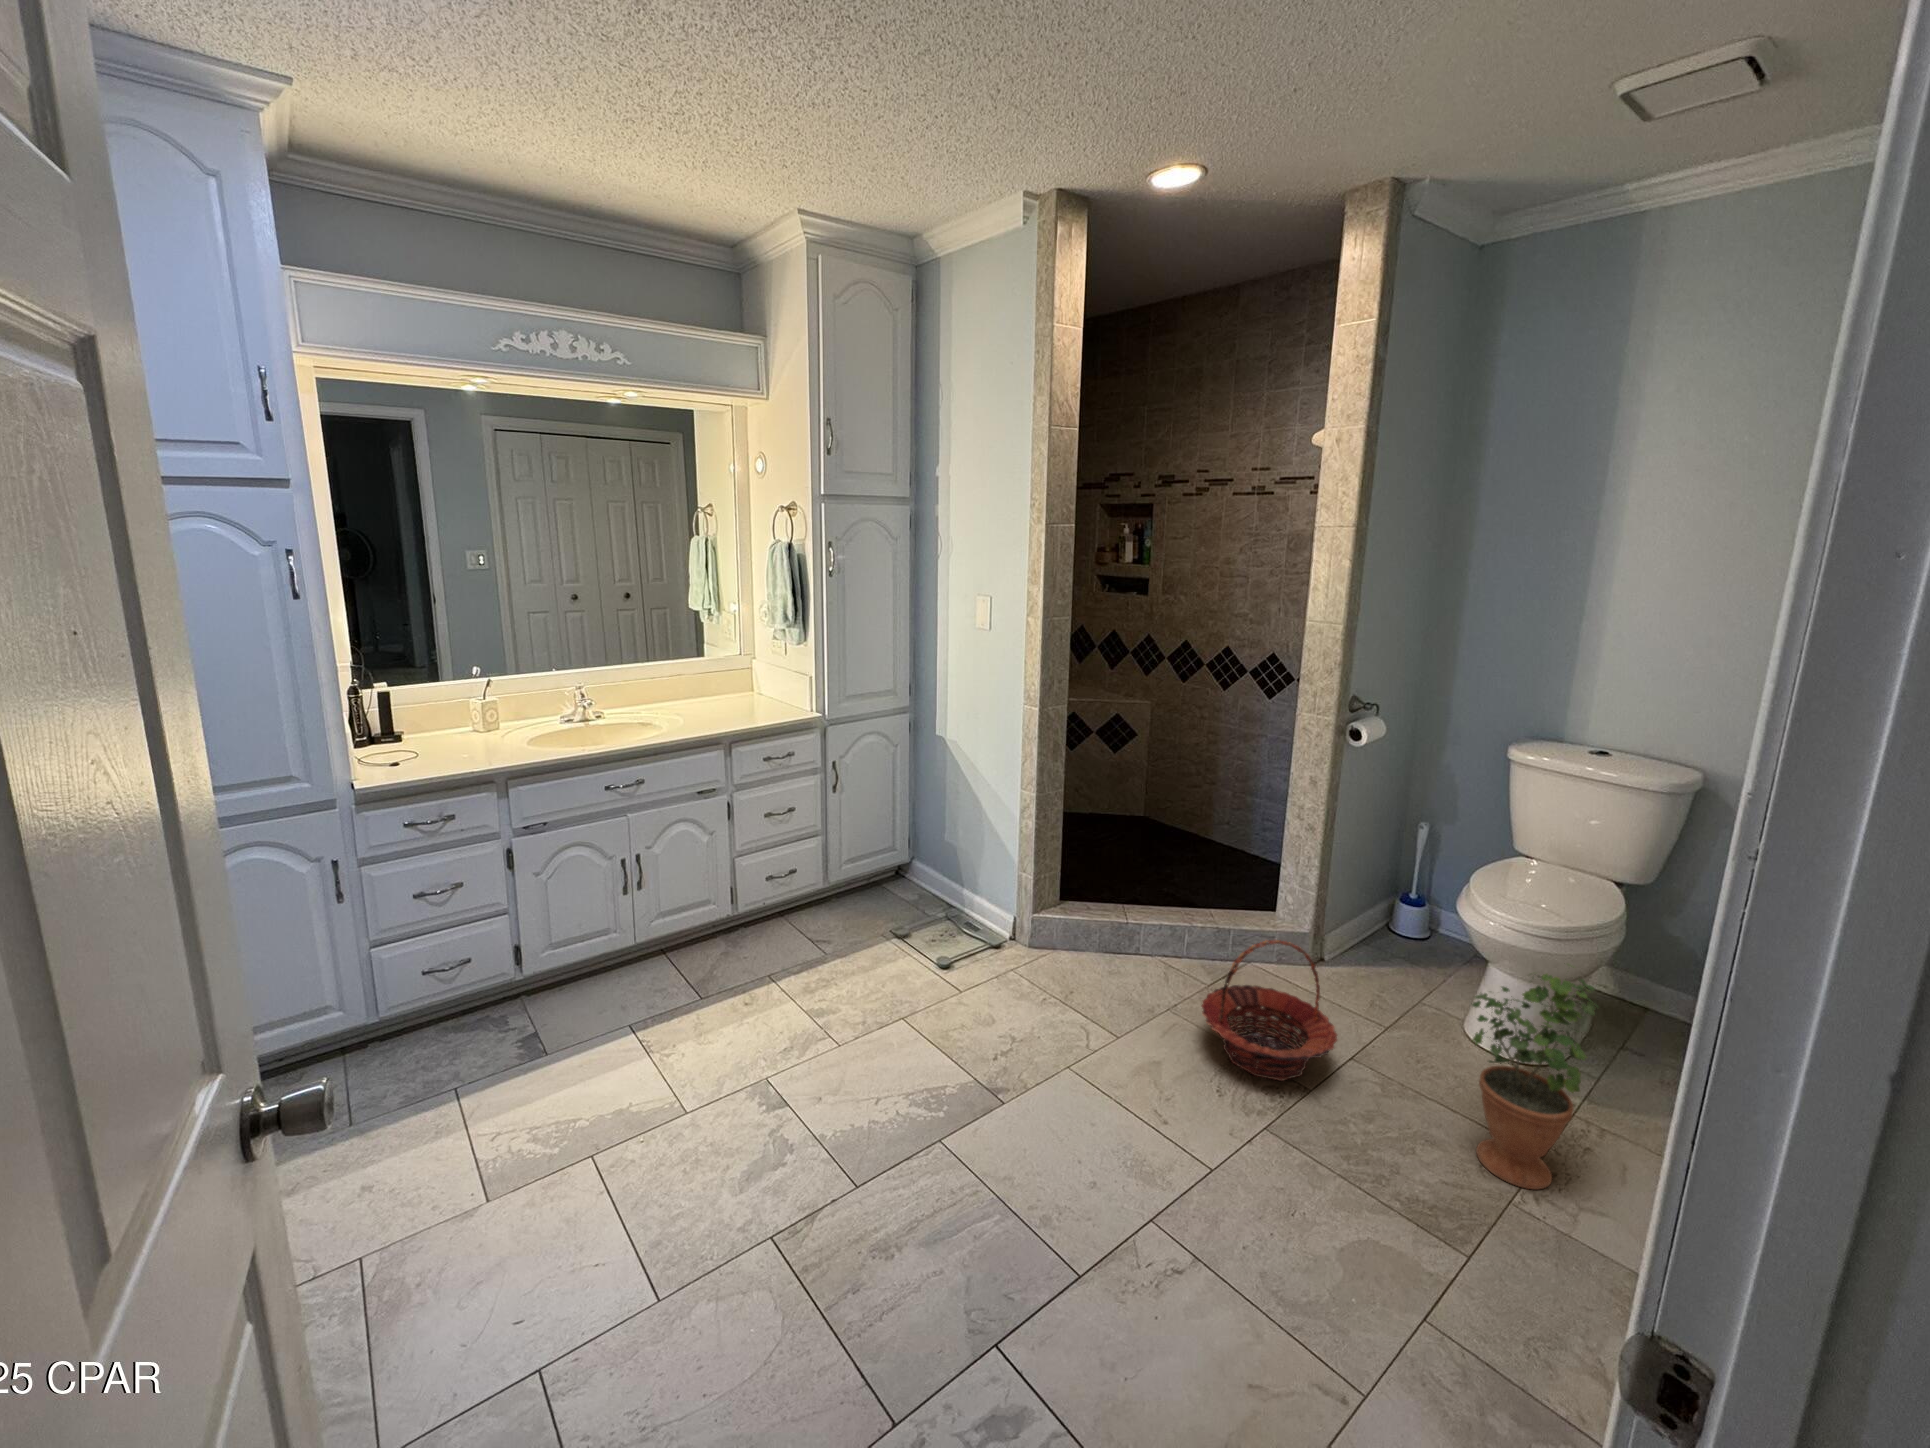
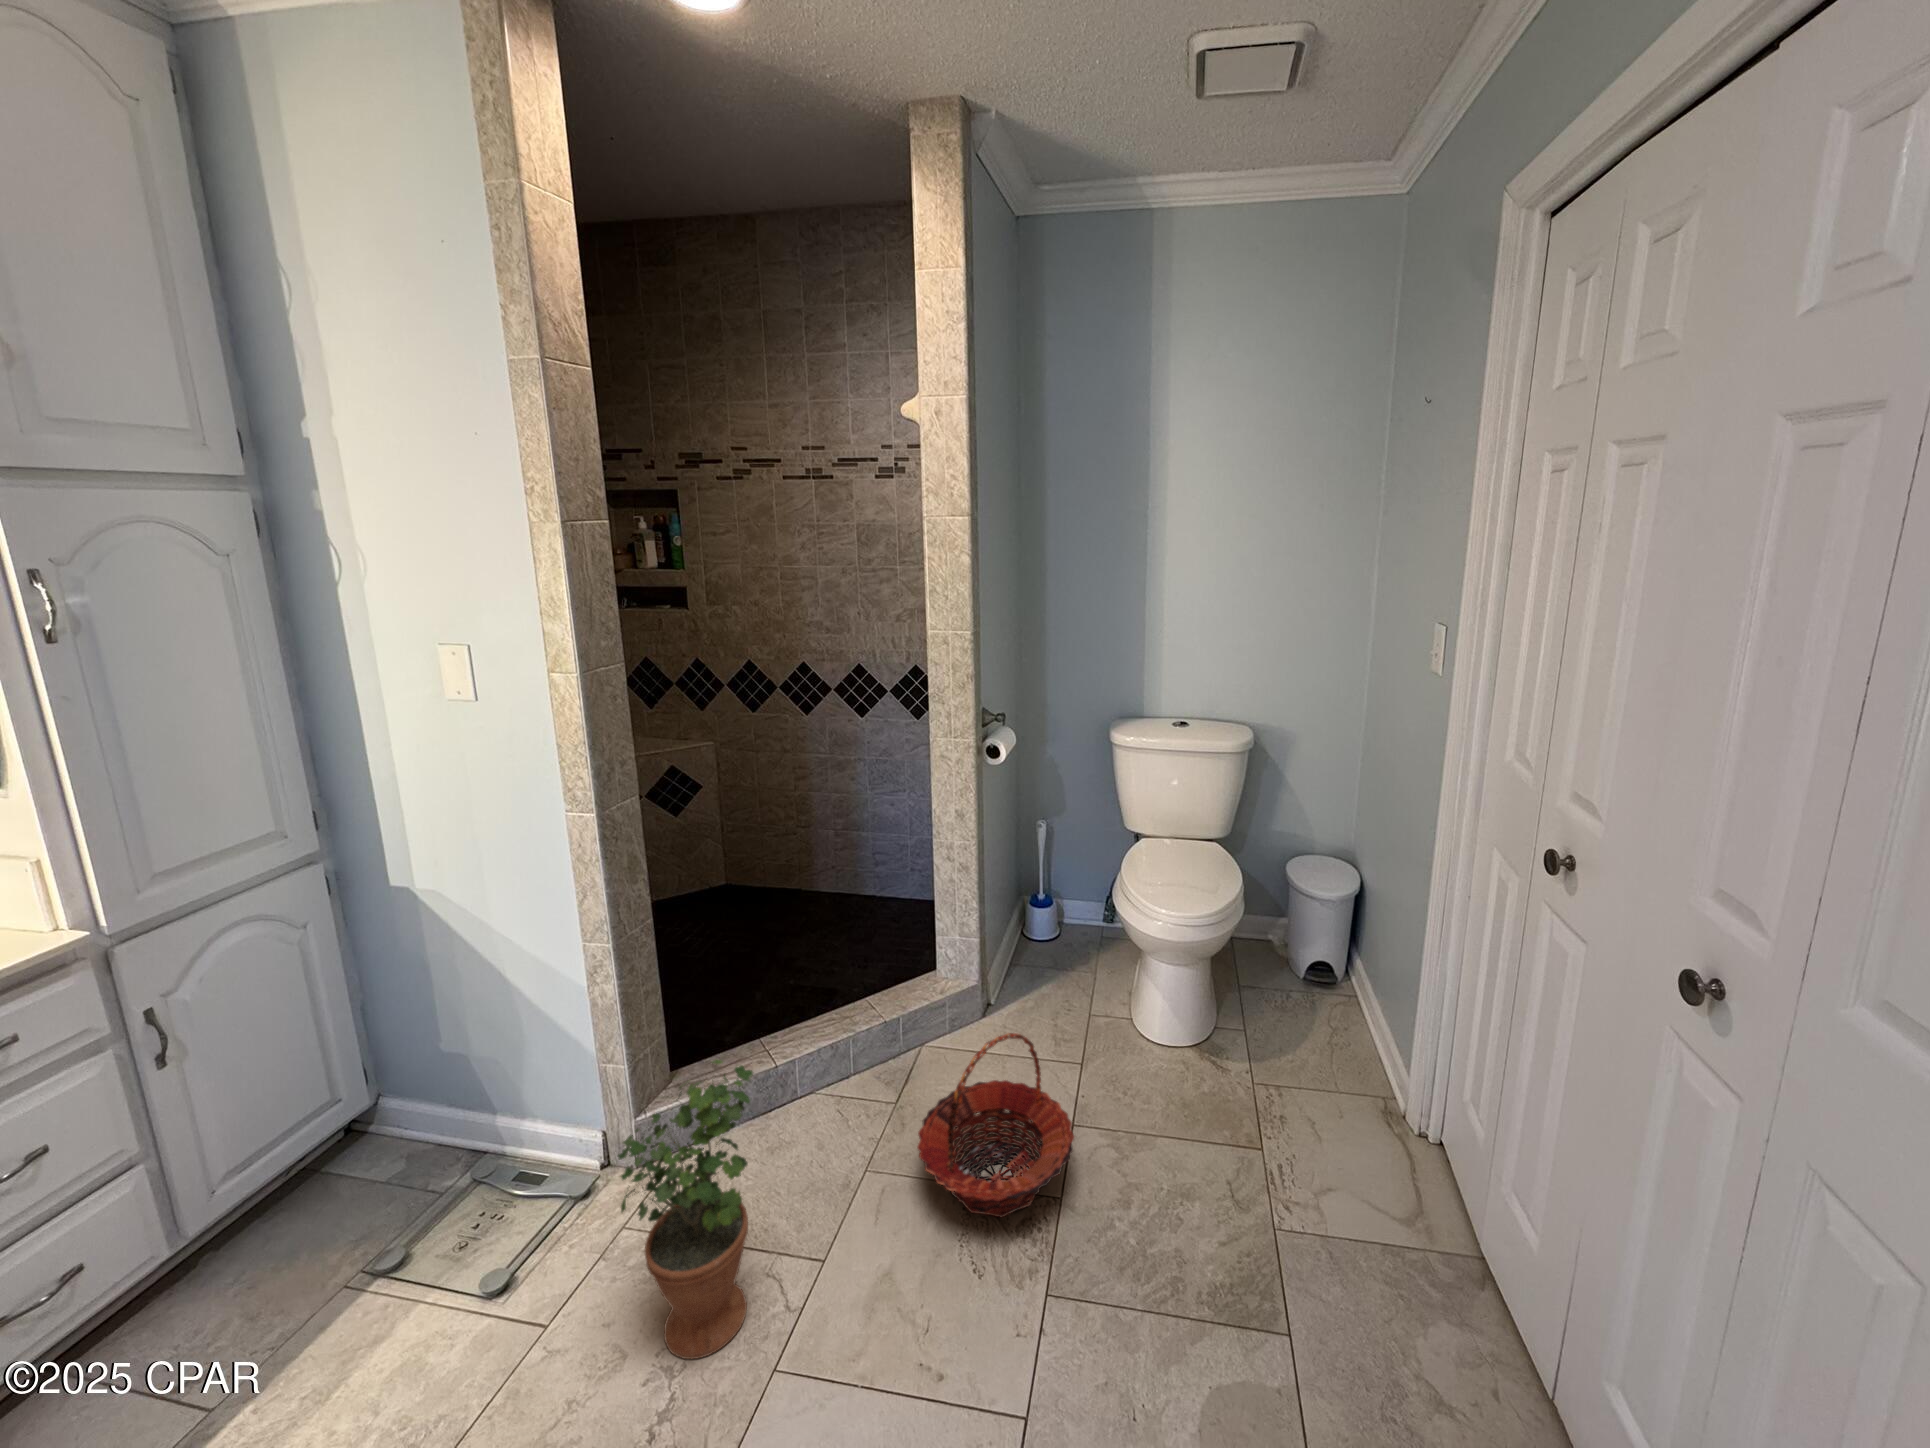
potted plant: present [1472,966,1598,1189] -> present [618,1059,753,1359]

